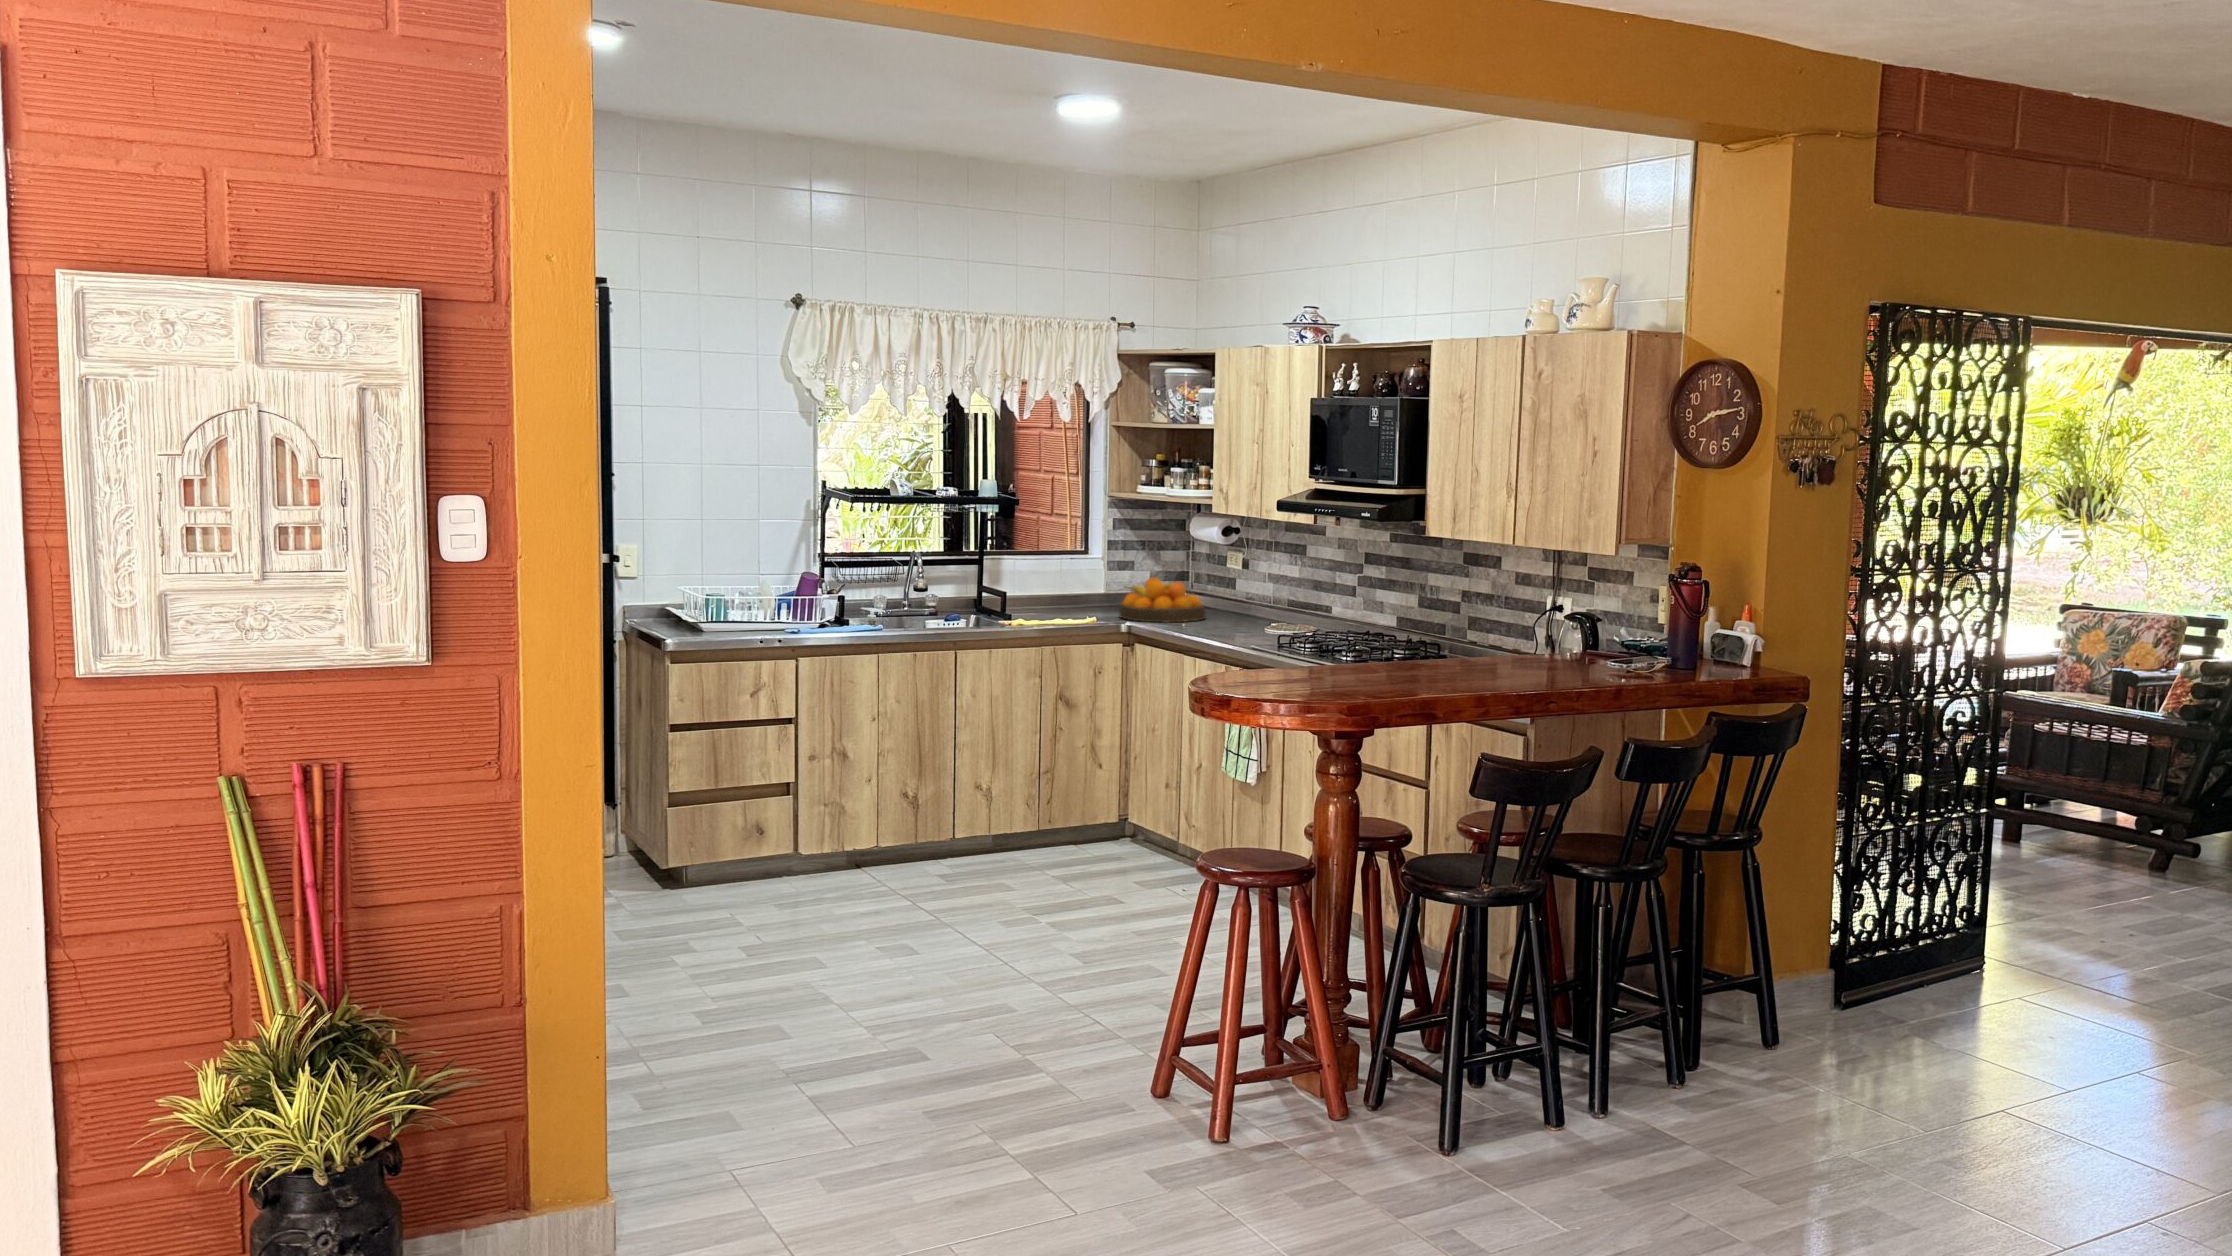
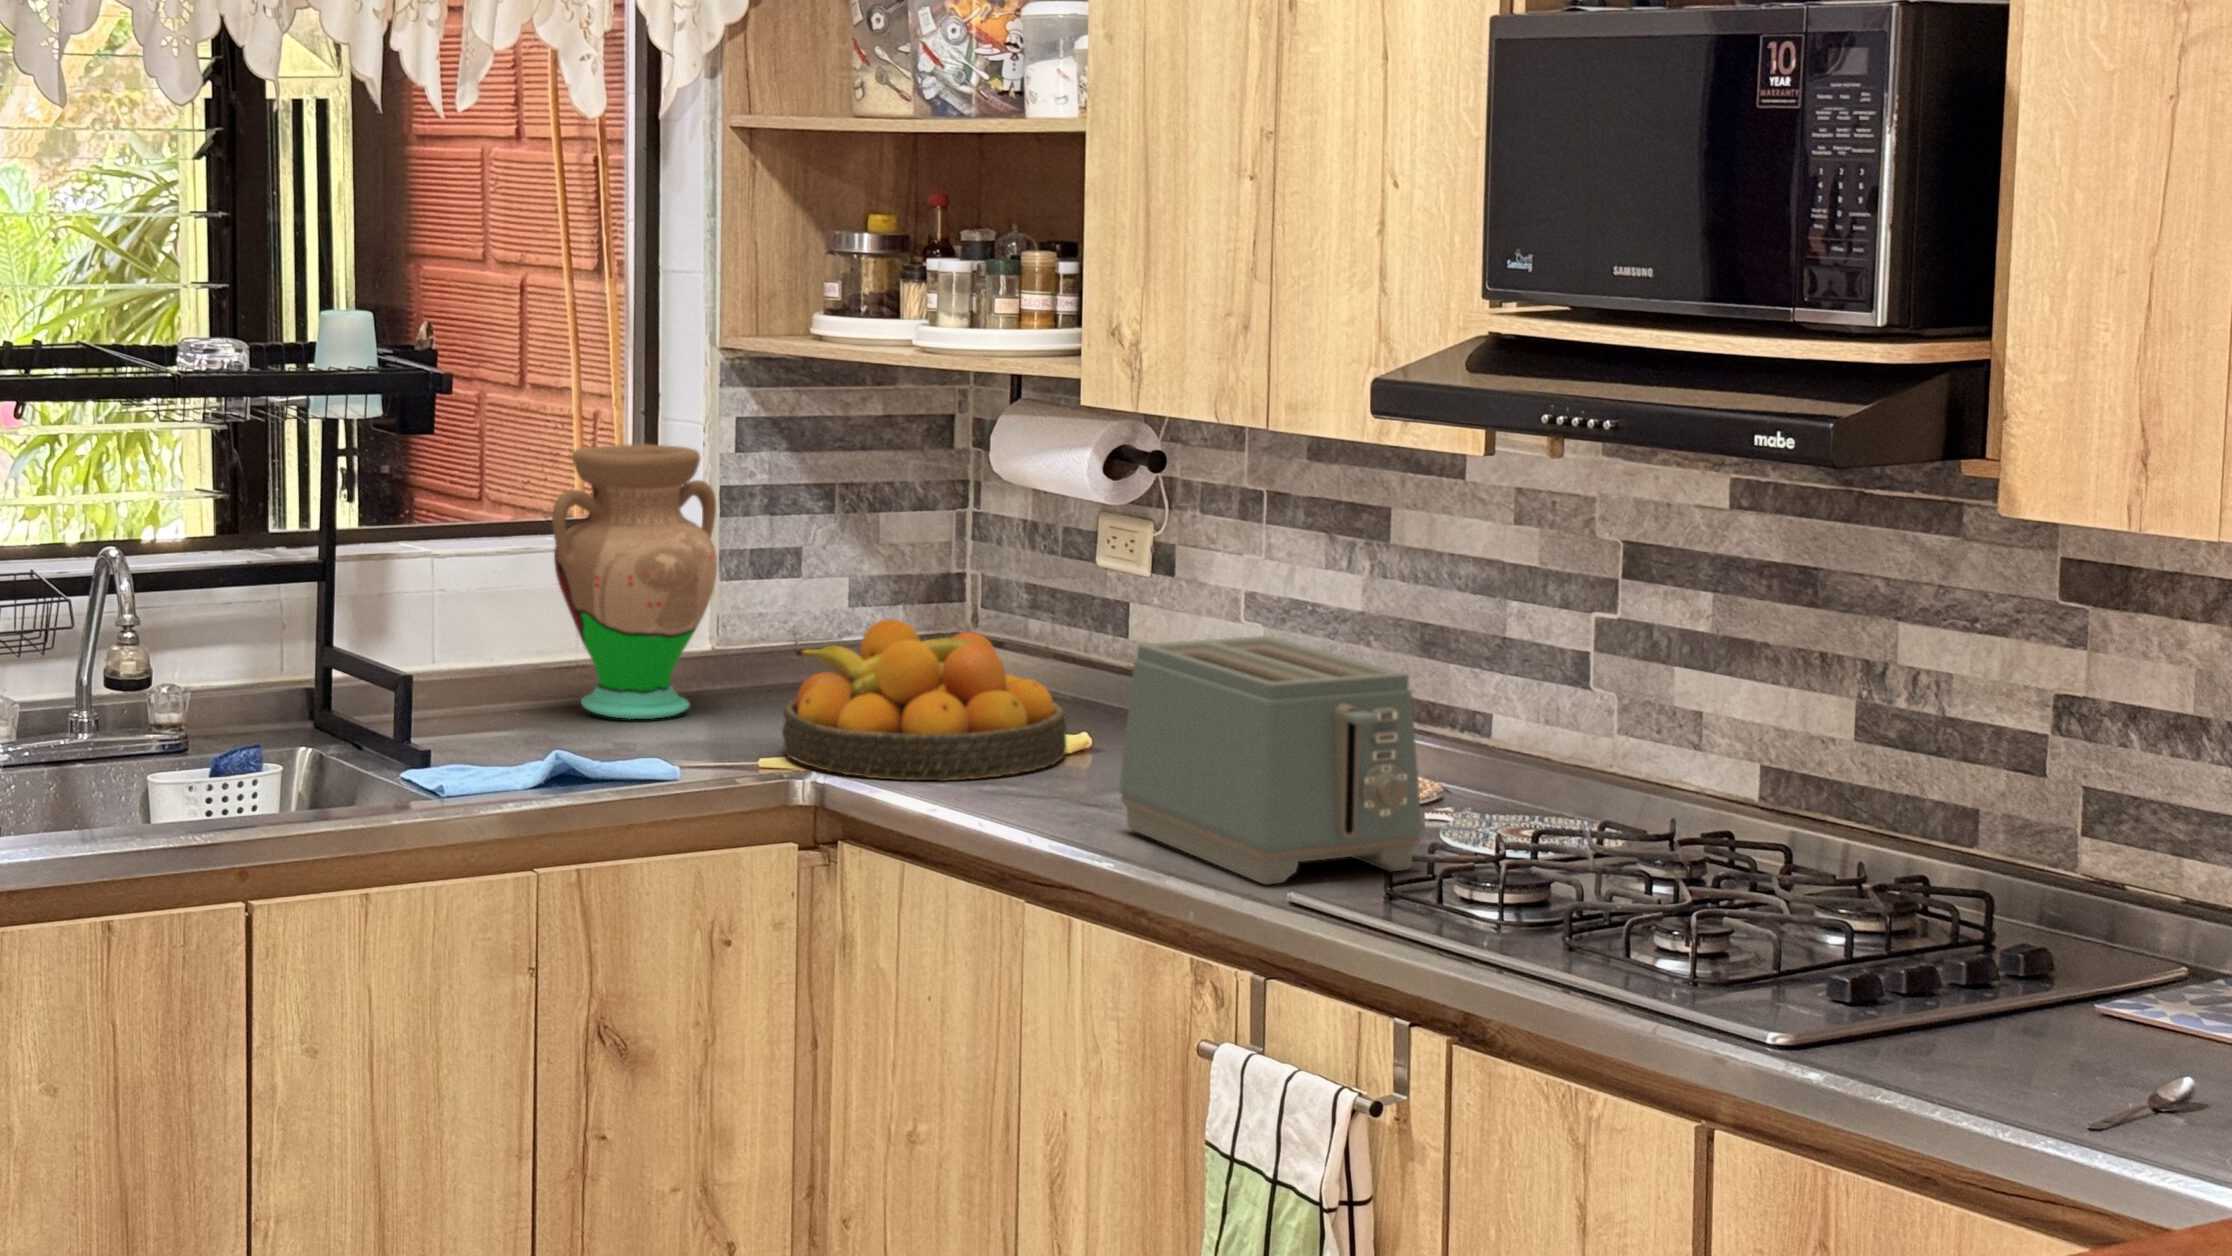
vase: none [1051,525,1104,610] -> present [552,444,717,719]
toaster: none [1209,576,1288,640] -> present [1120,636,1422,884]

